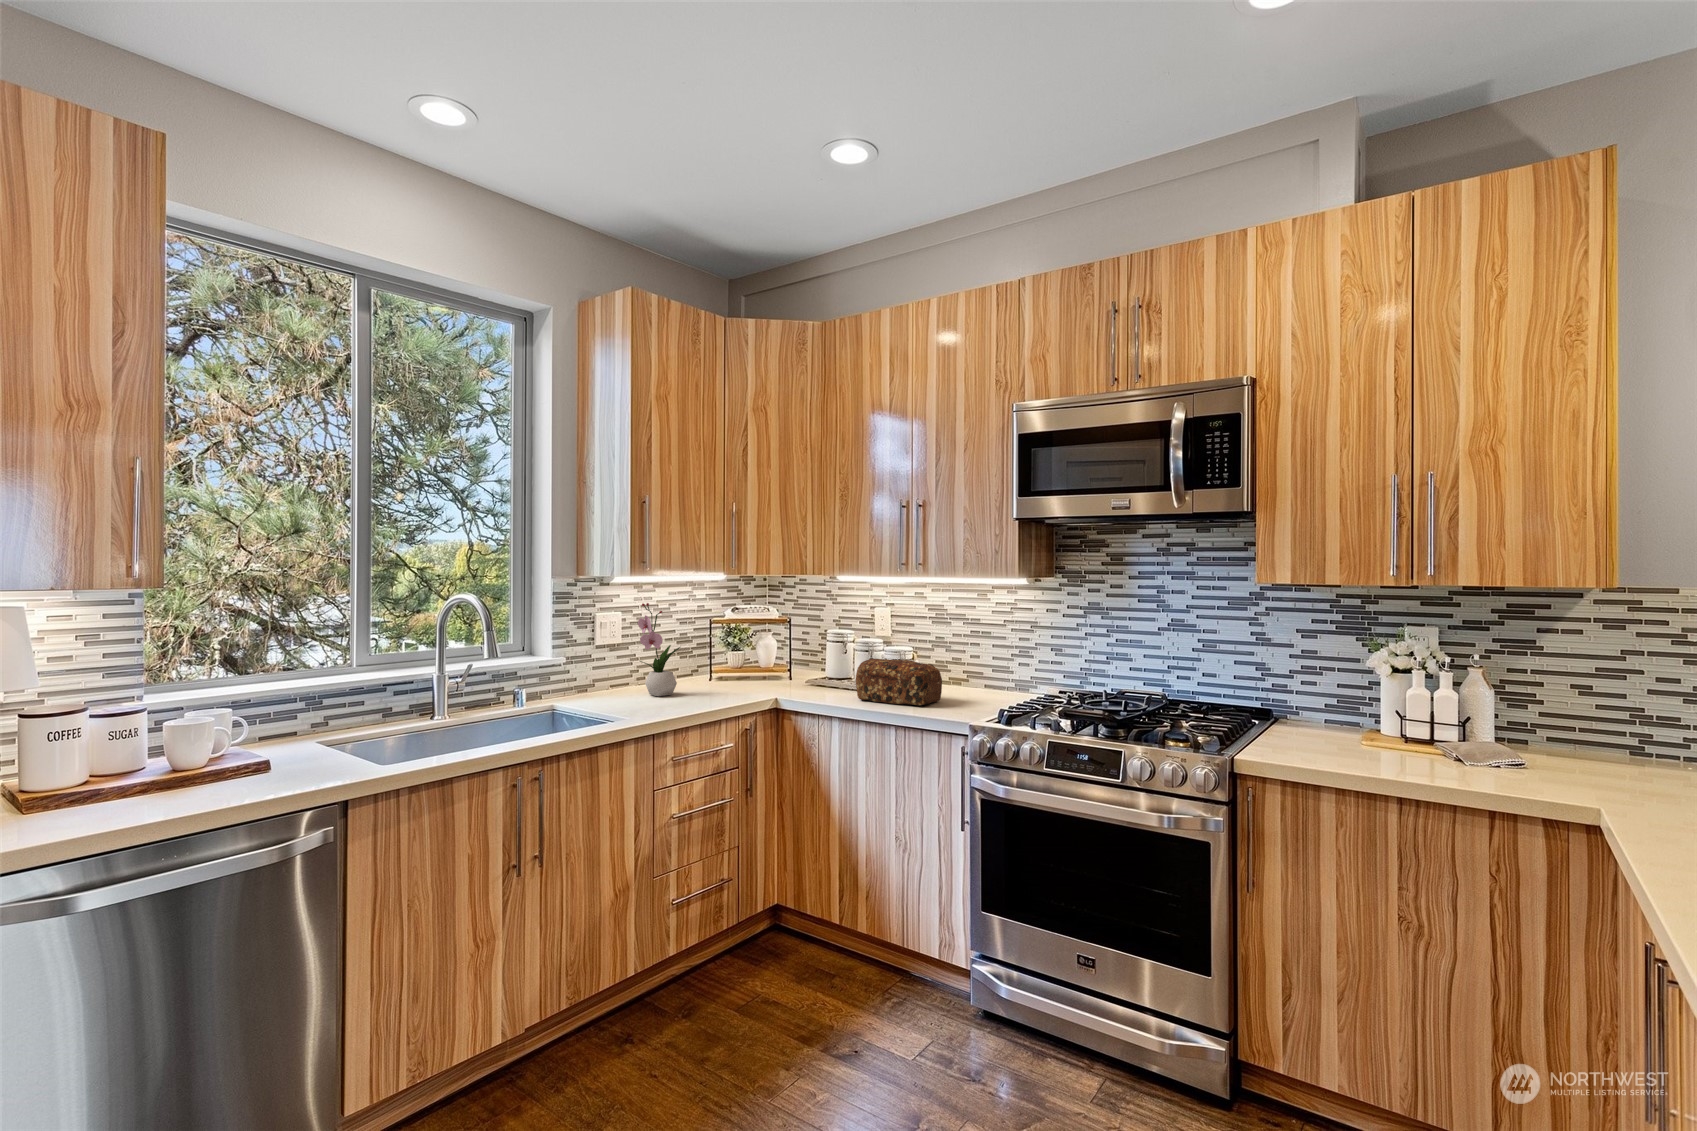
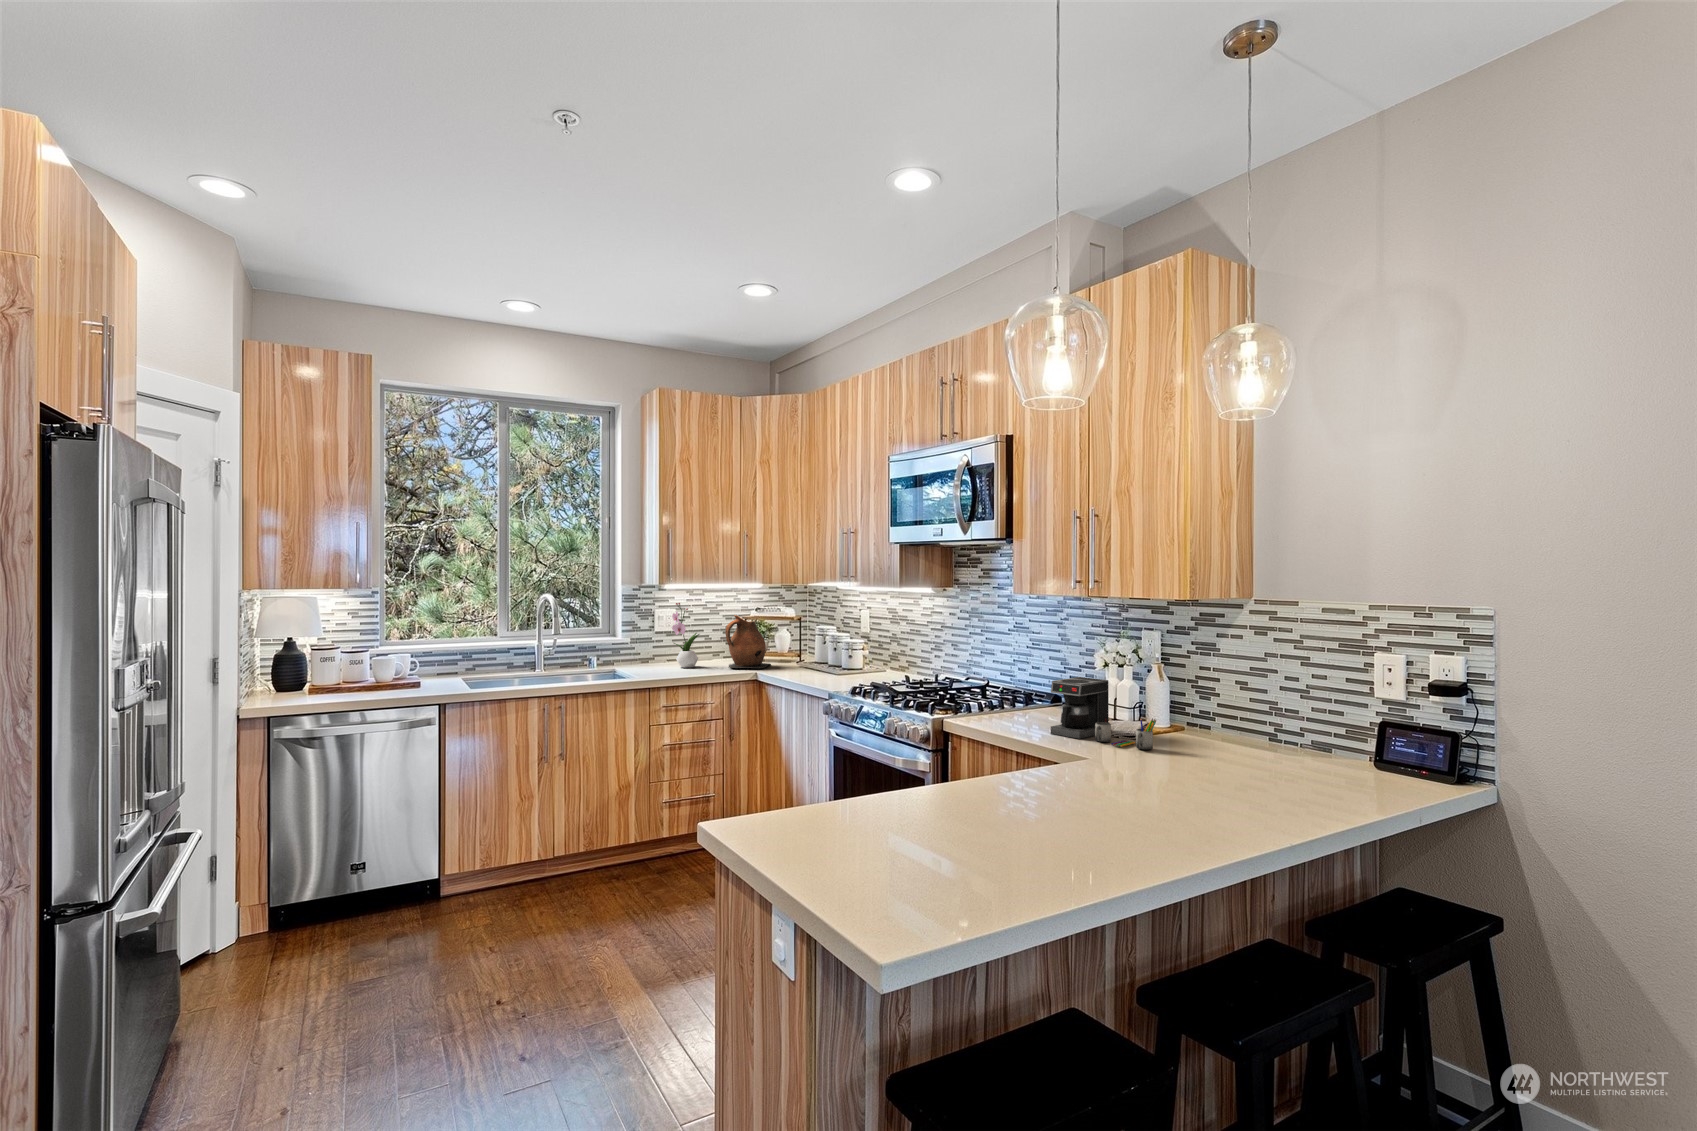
ceramic pitcher: none [717,619,779,693] -> present [725,615,771,669]
bread loaf: present [856,658,942,705] -> none [800,646,857,681]
coffee maker: none [1412,690,1609,787] -> present [1051,677,1156,750]

